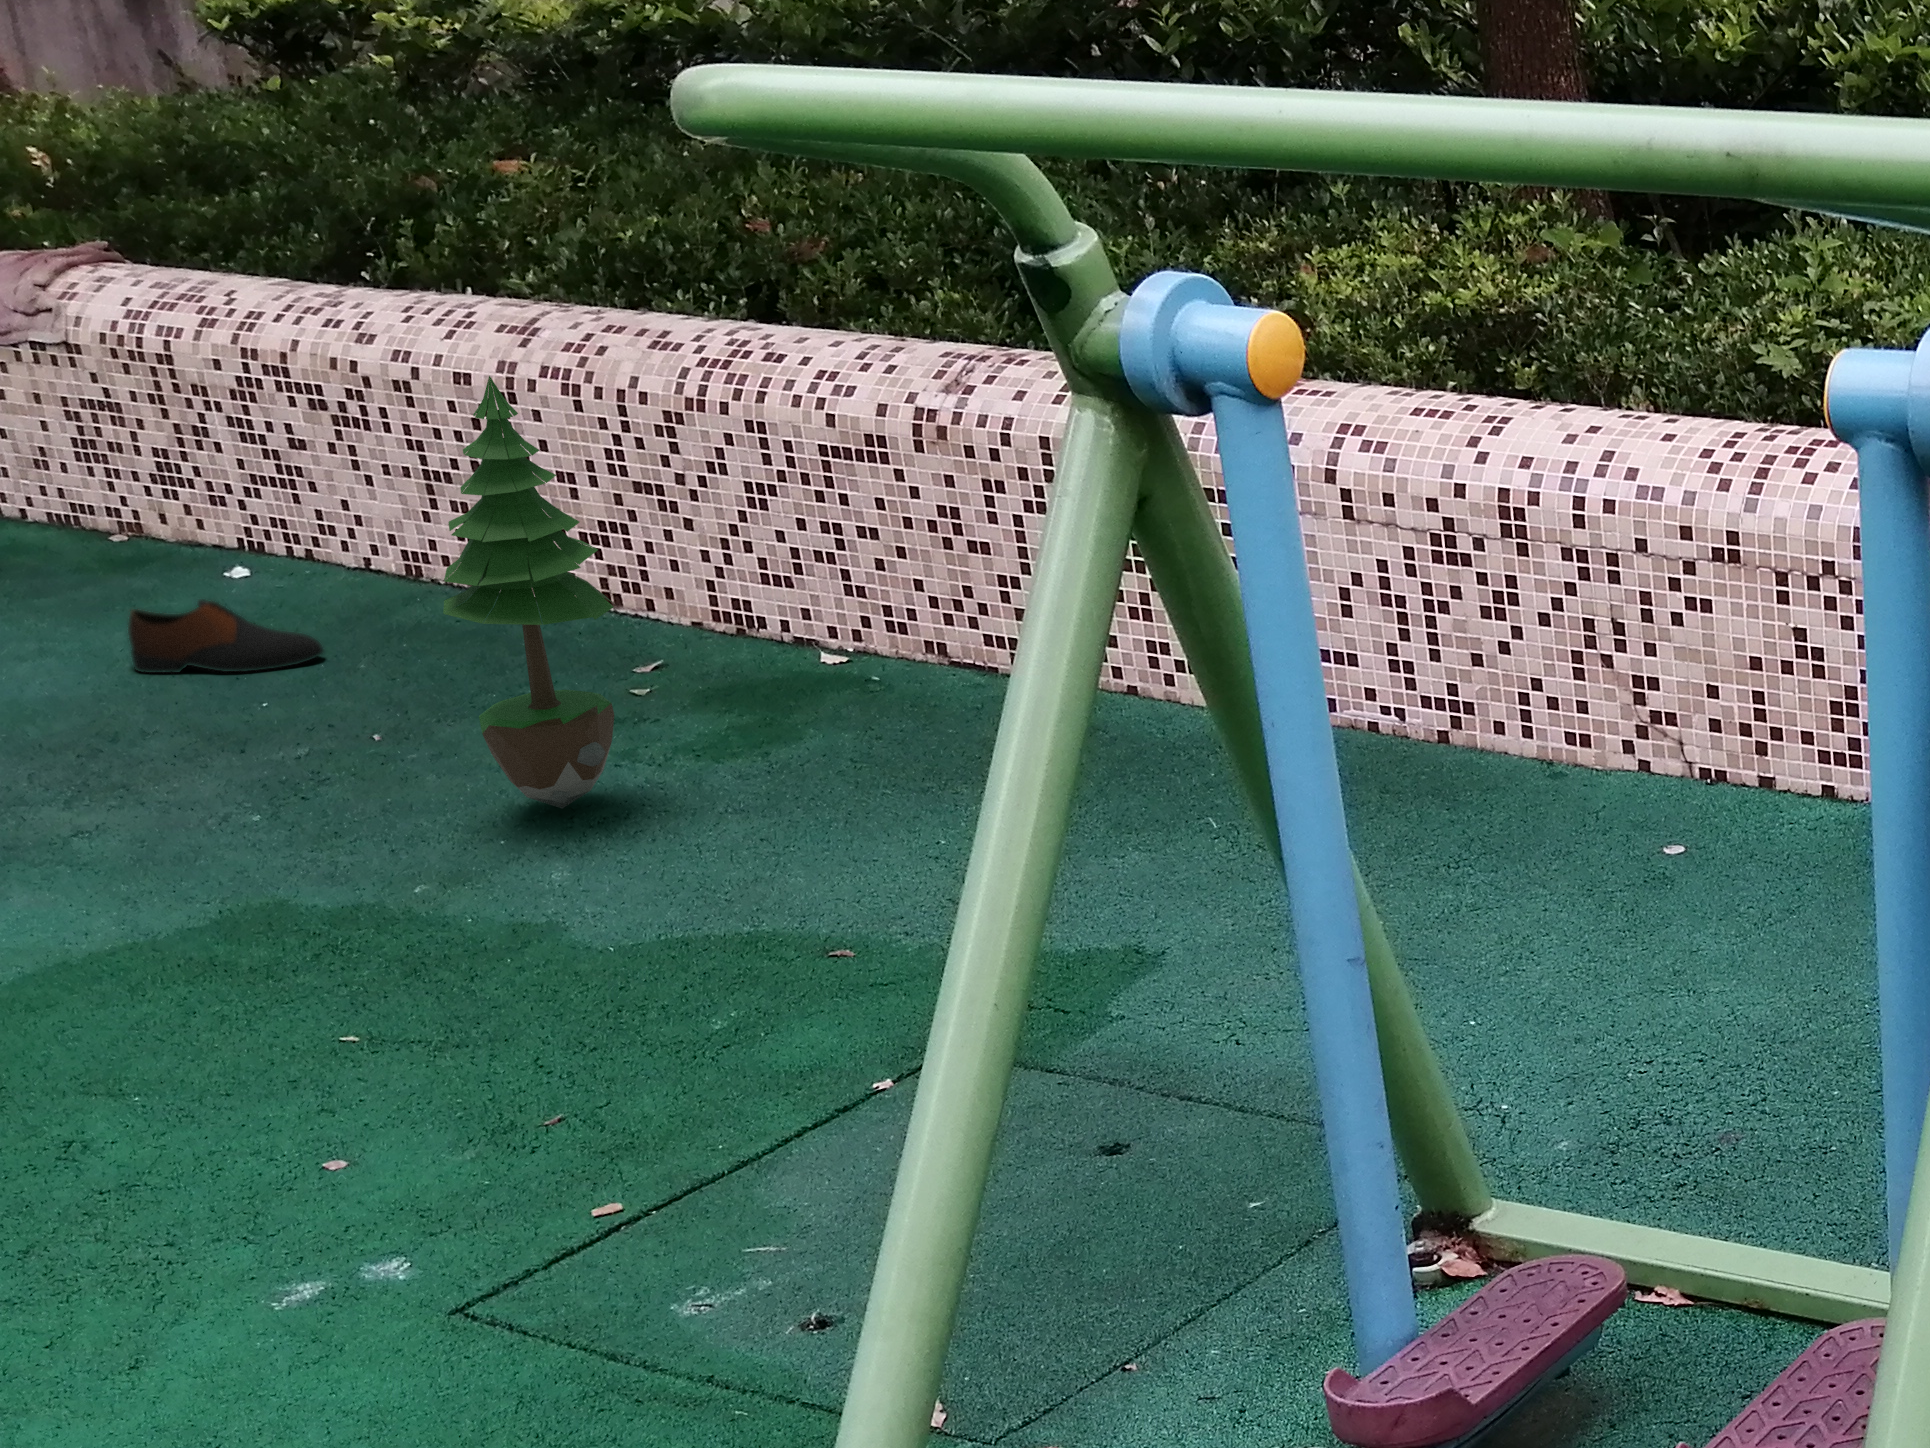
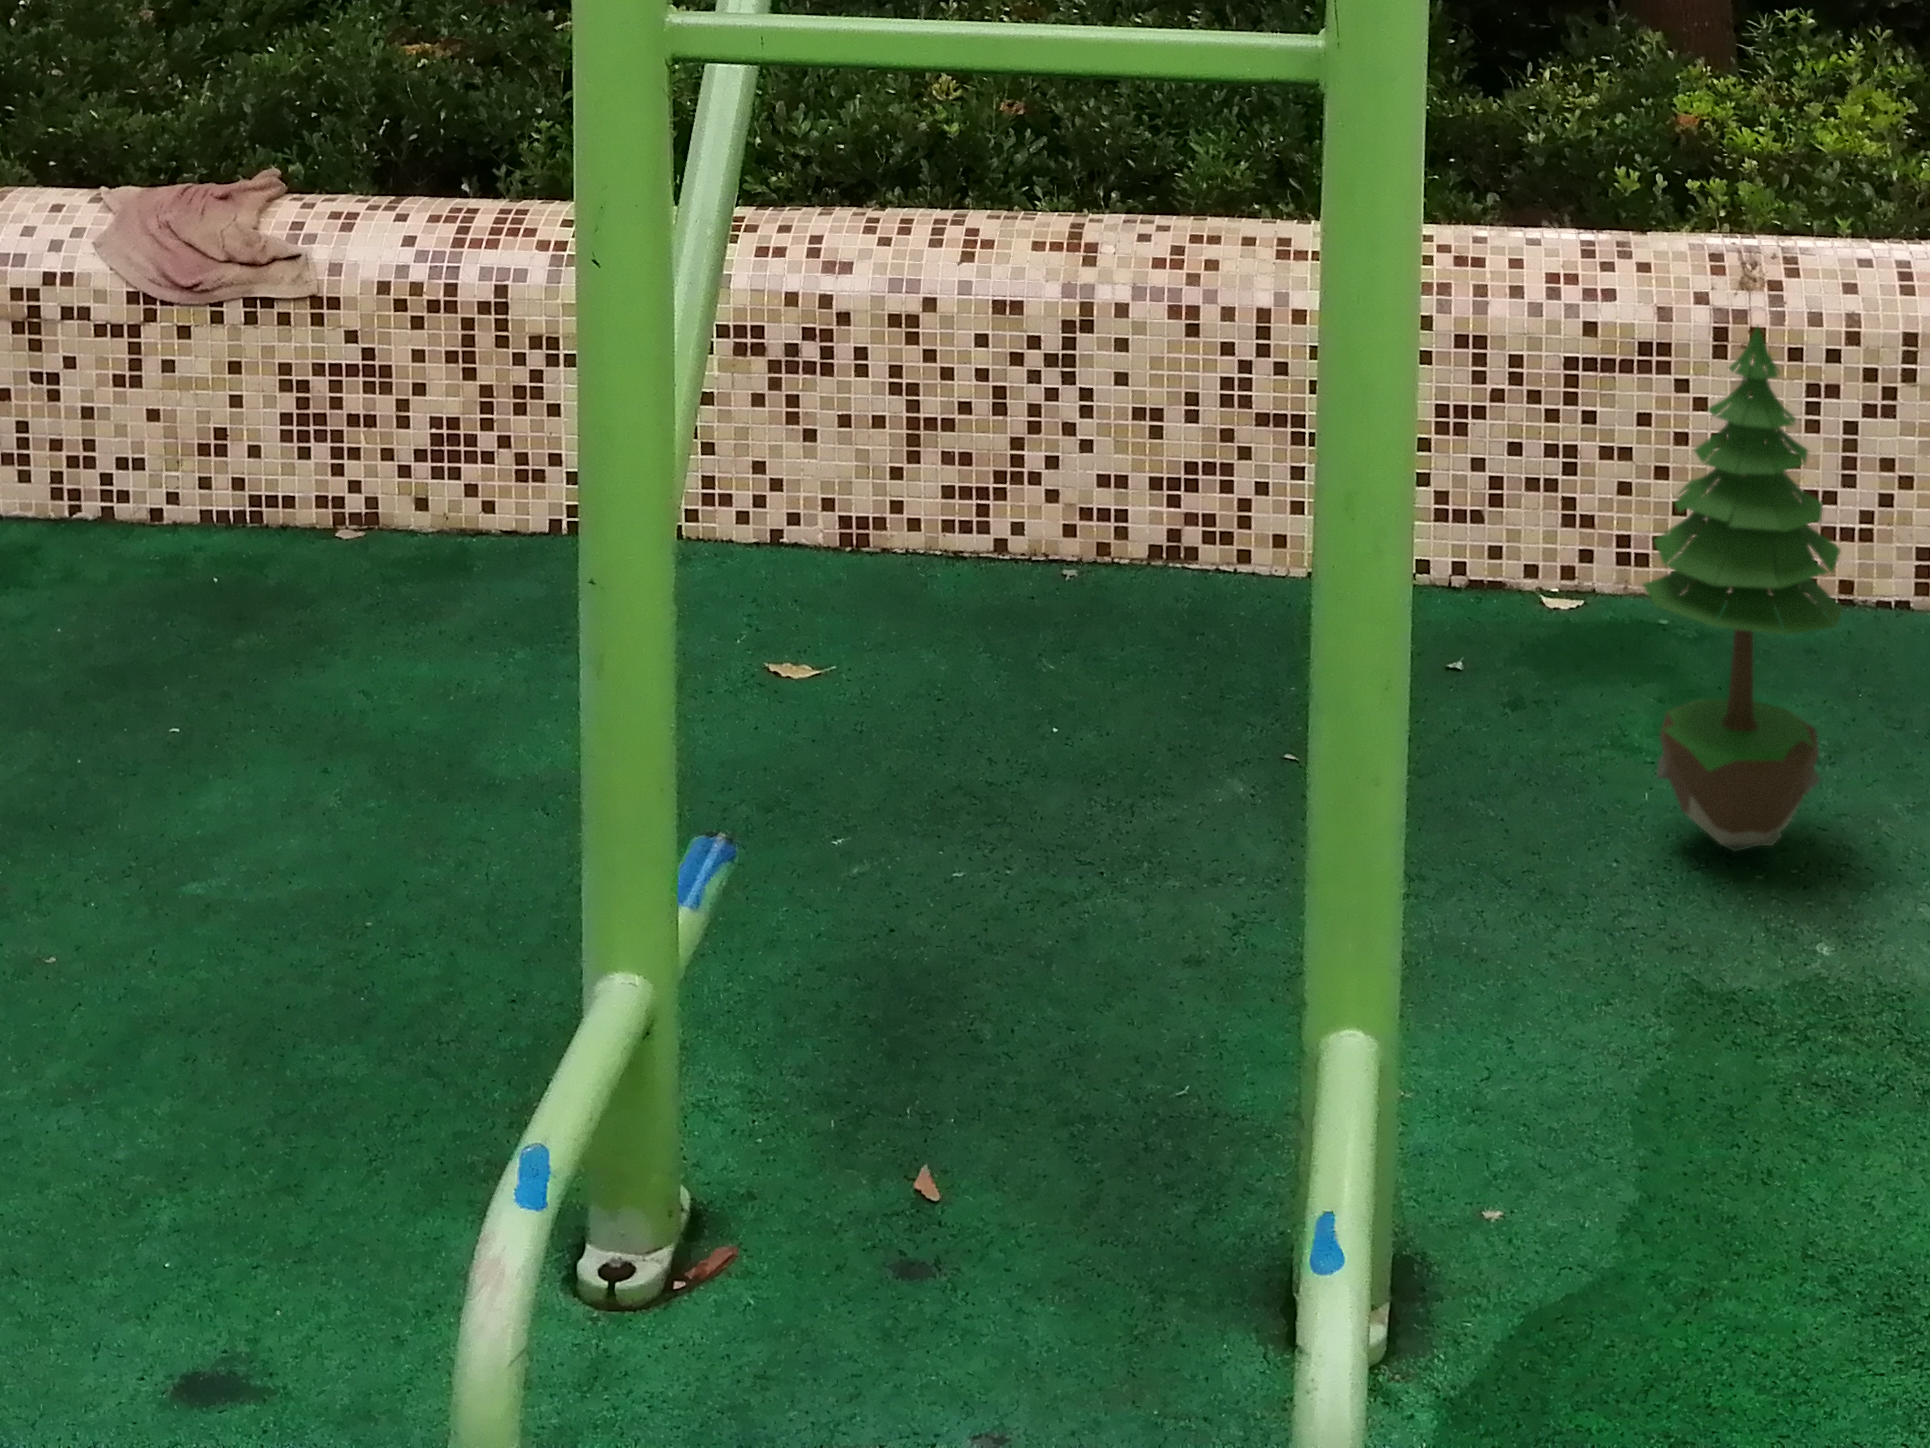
shoe: present [128,599,324,673] -> none [772,617,987,722]

